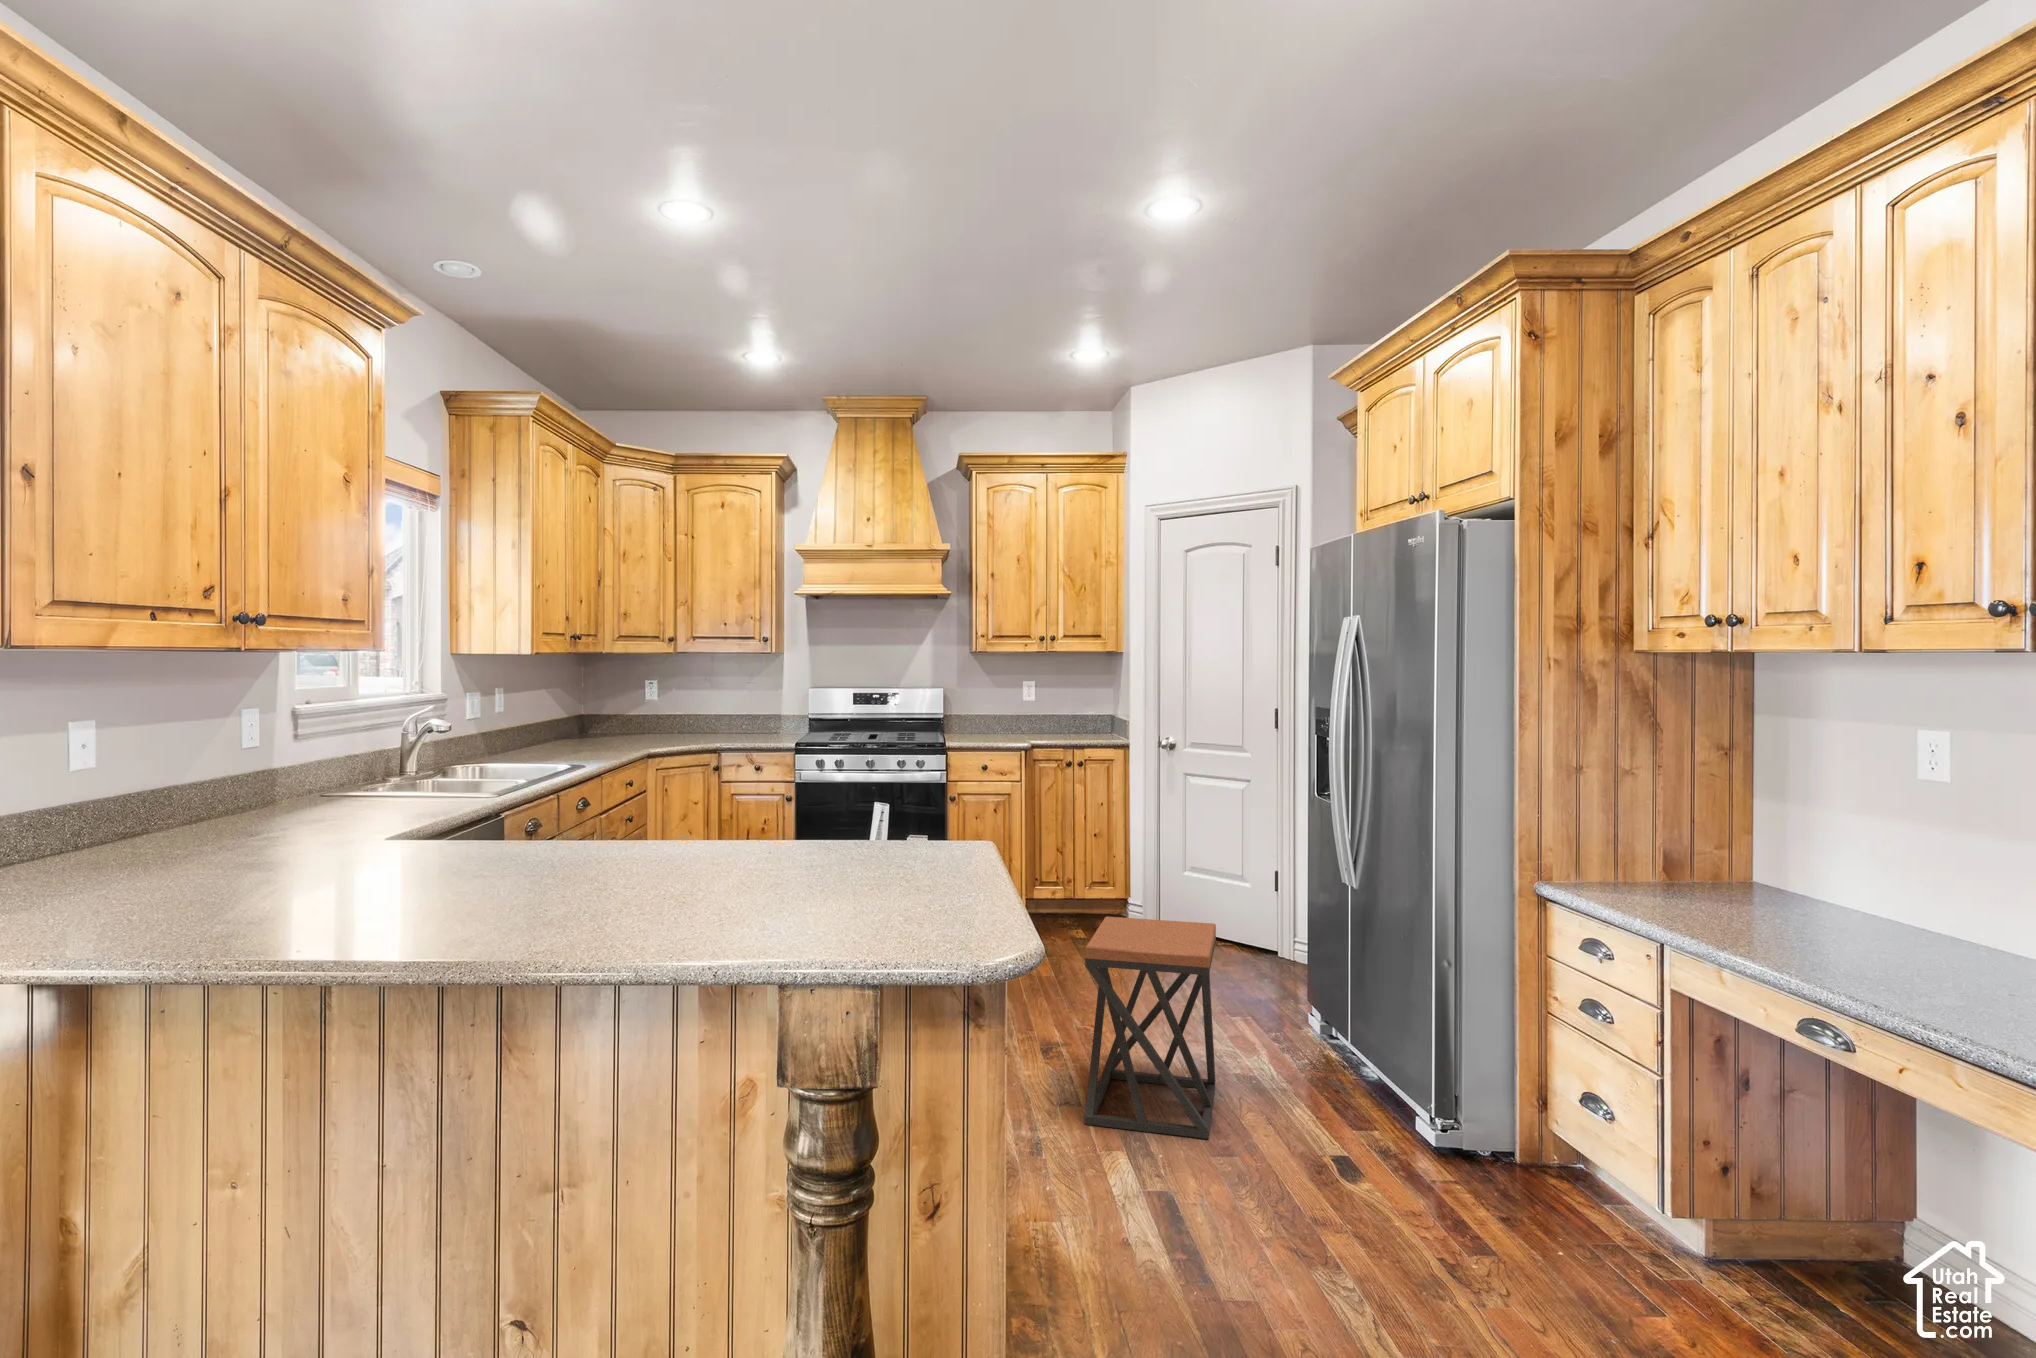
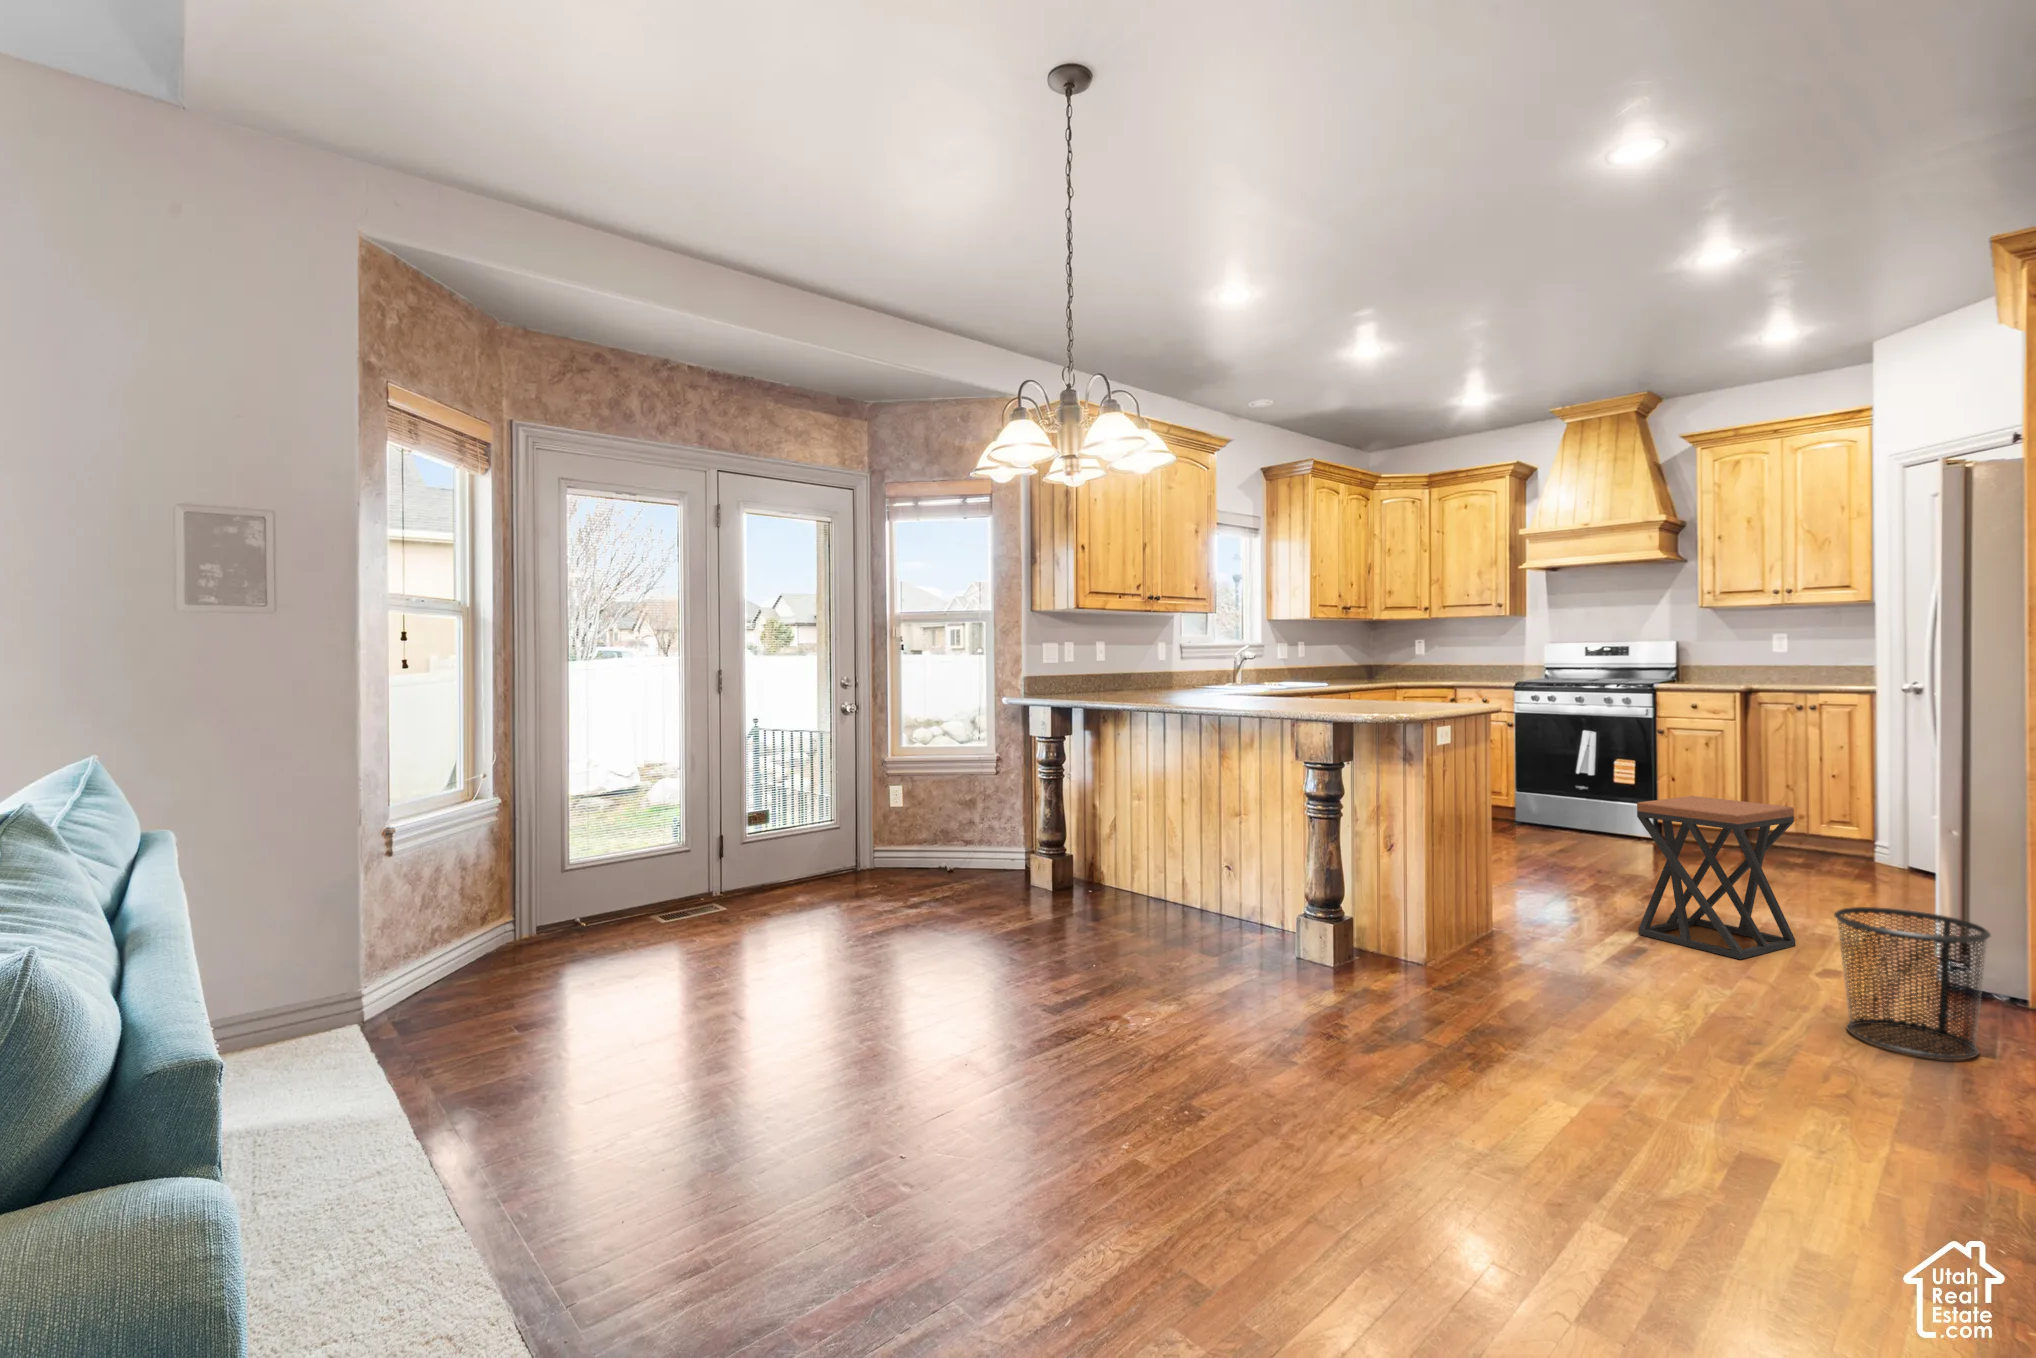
waste bin: none [1394,1075,1546,1282] -> present [1834,907,1991,1060]

